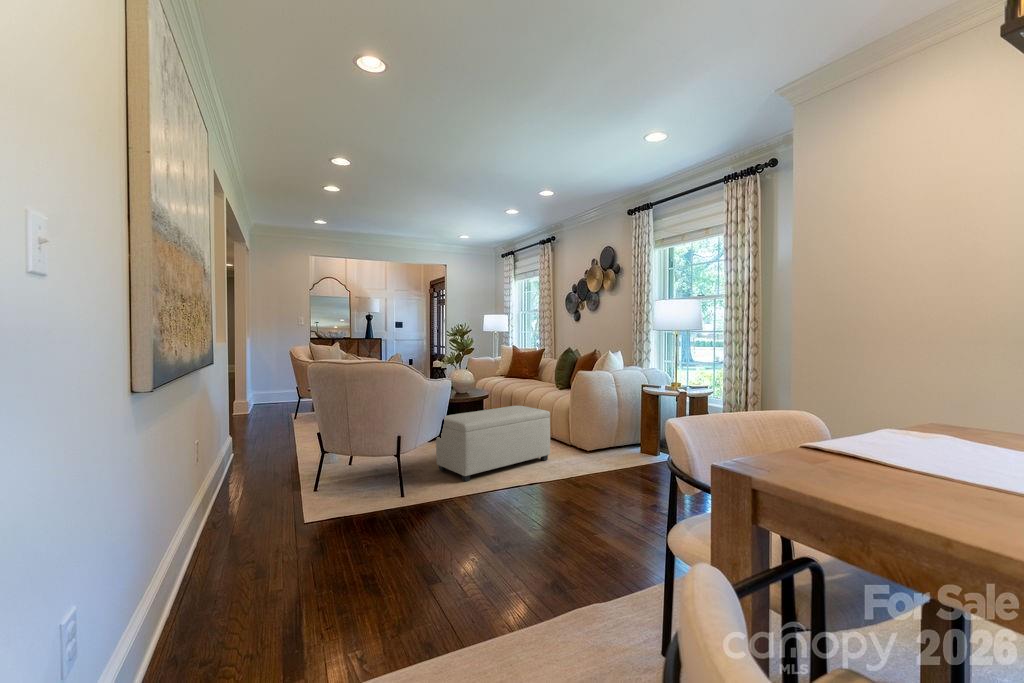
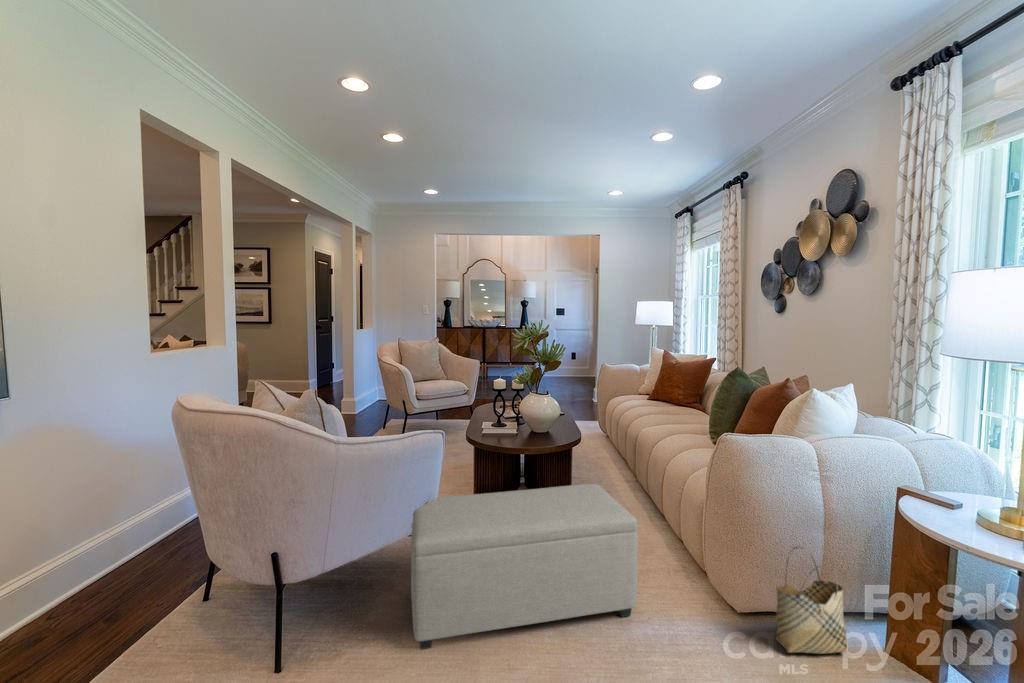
woven basket: none [605,415,630,457] -> present [775,546,847,653]

